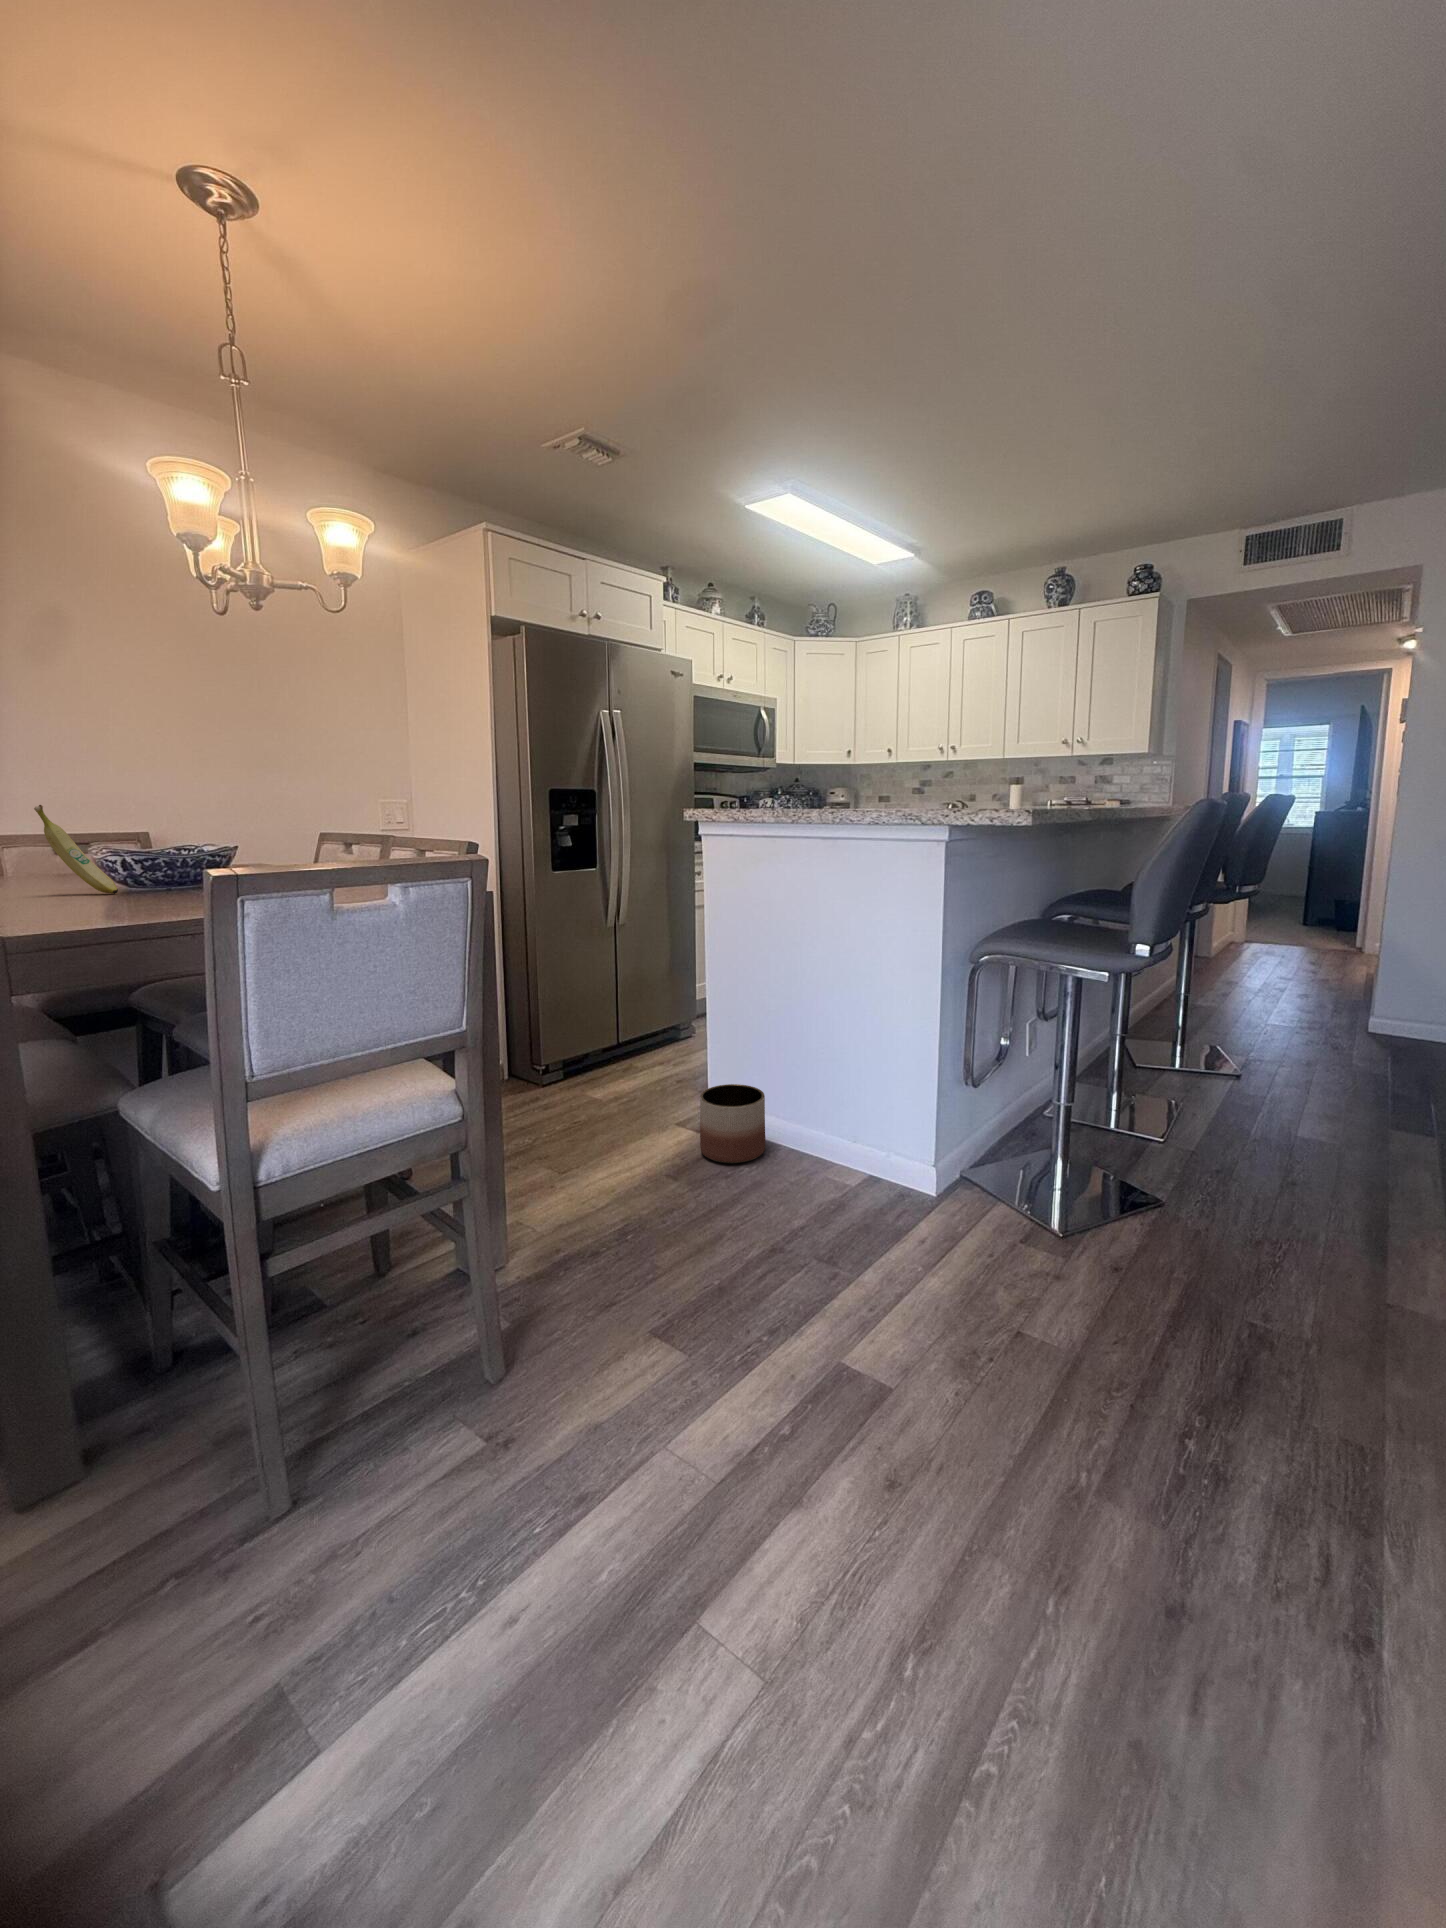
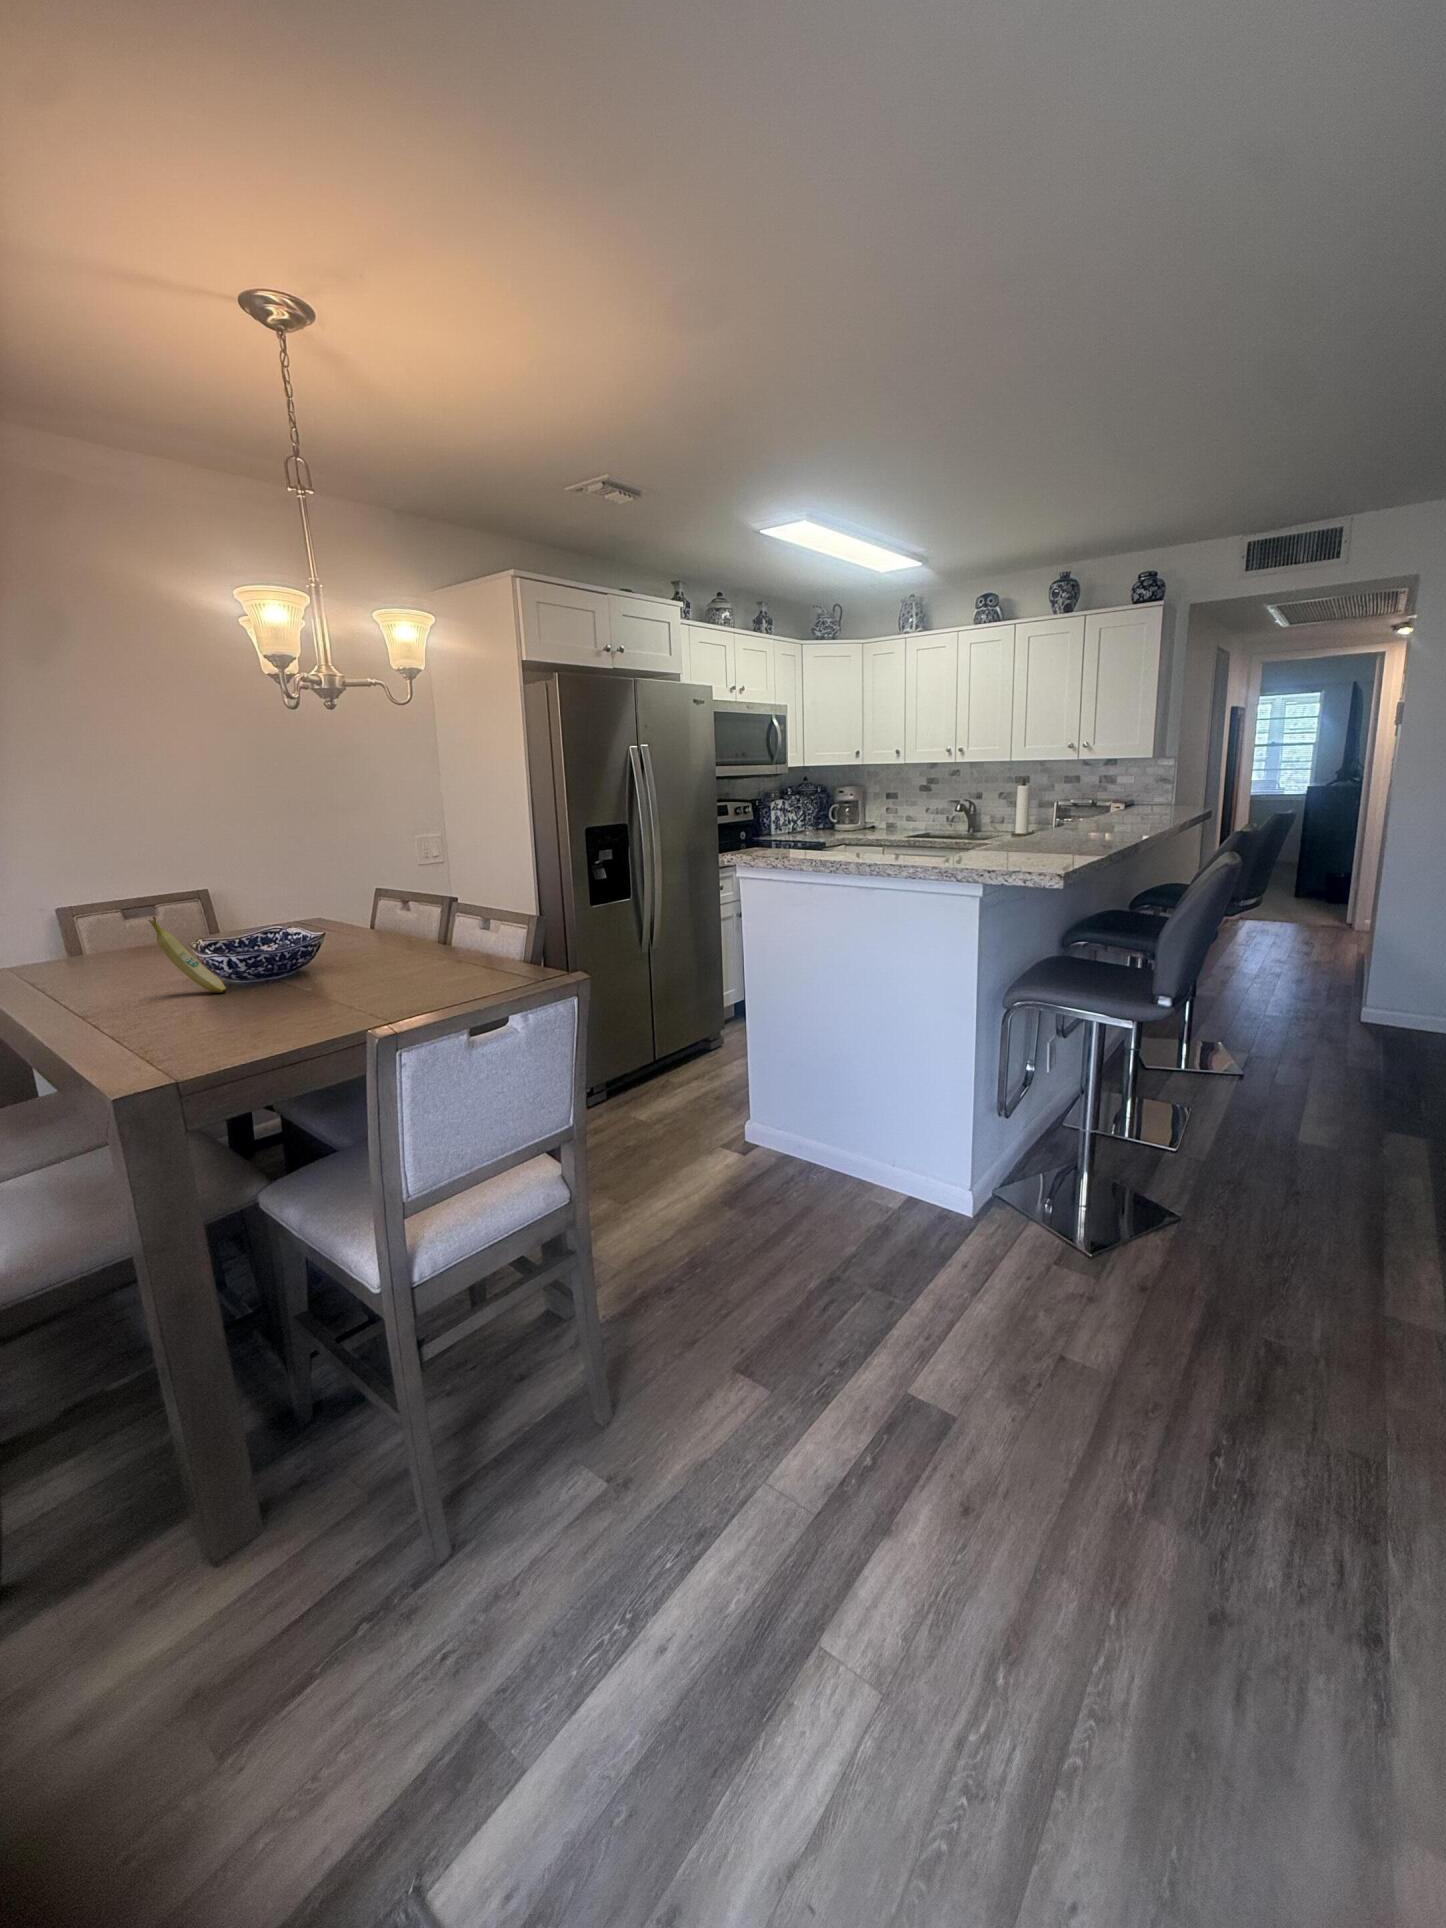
planter: present [700,1084,765,1163] -> none [747,1114,809,1191]

